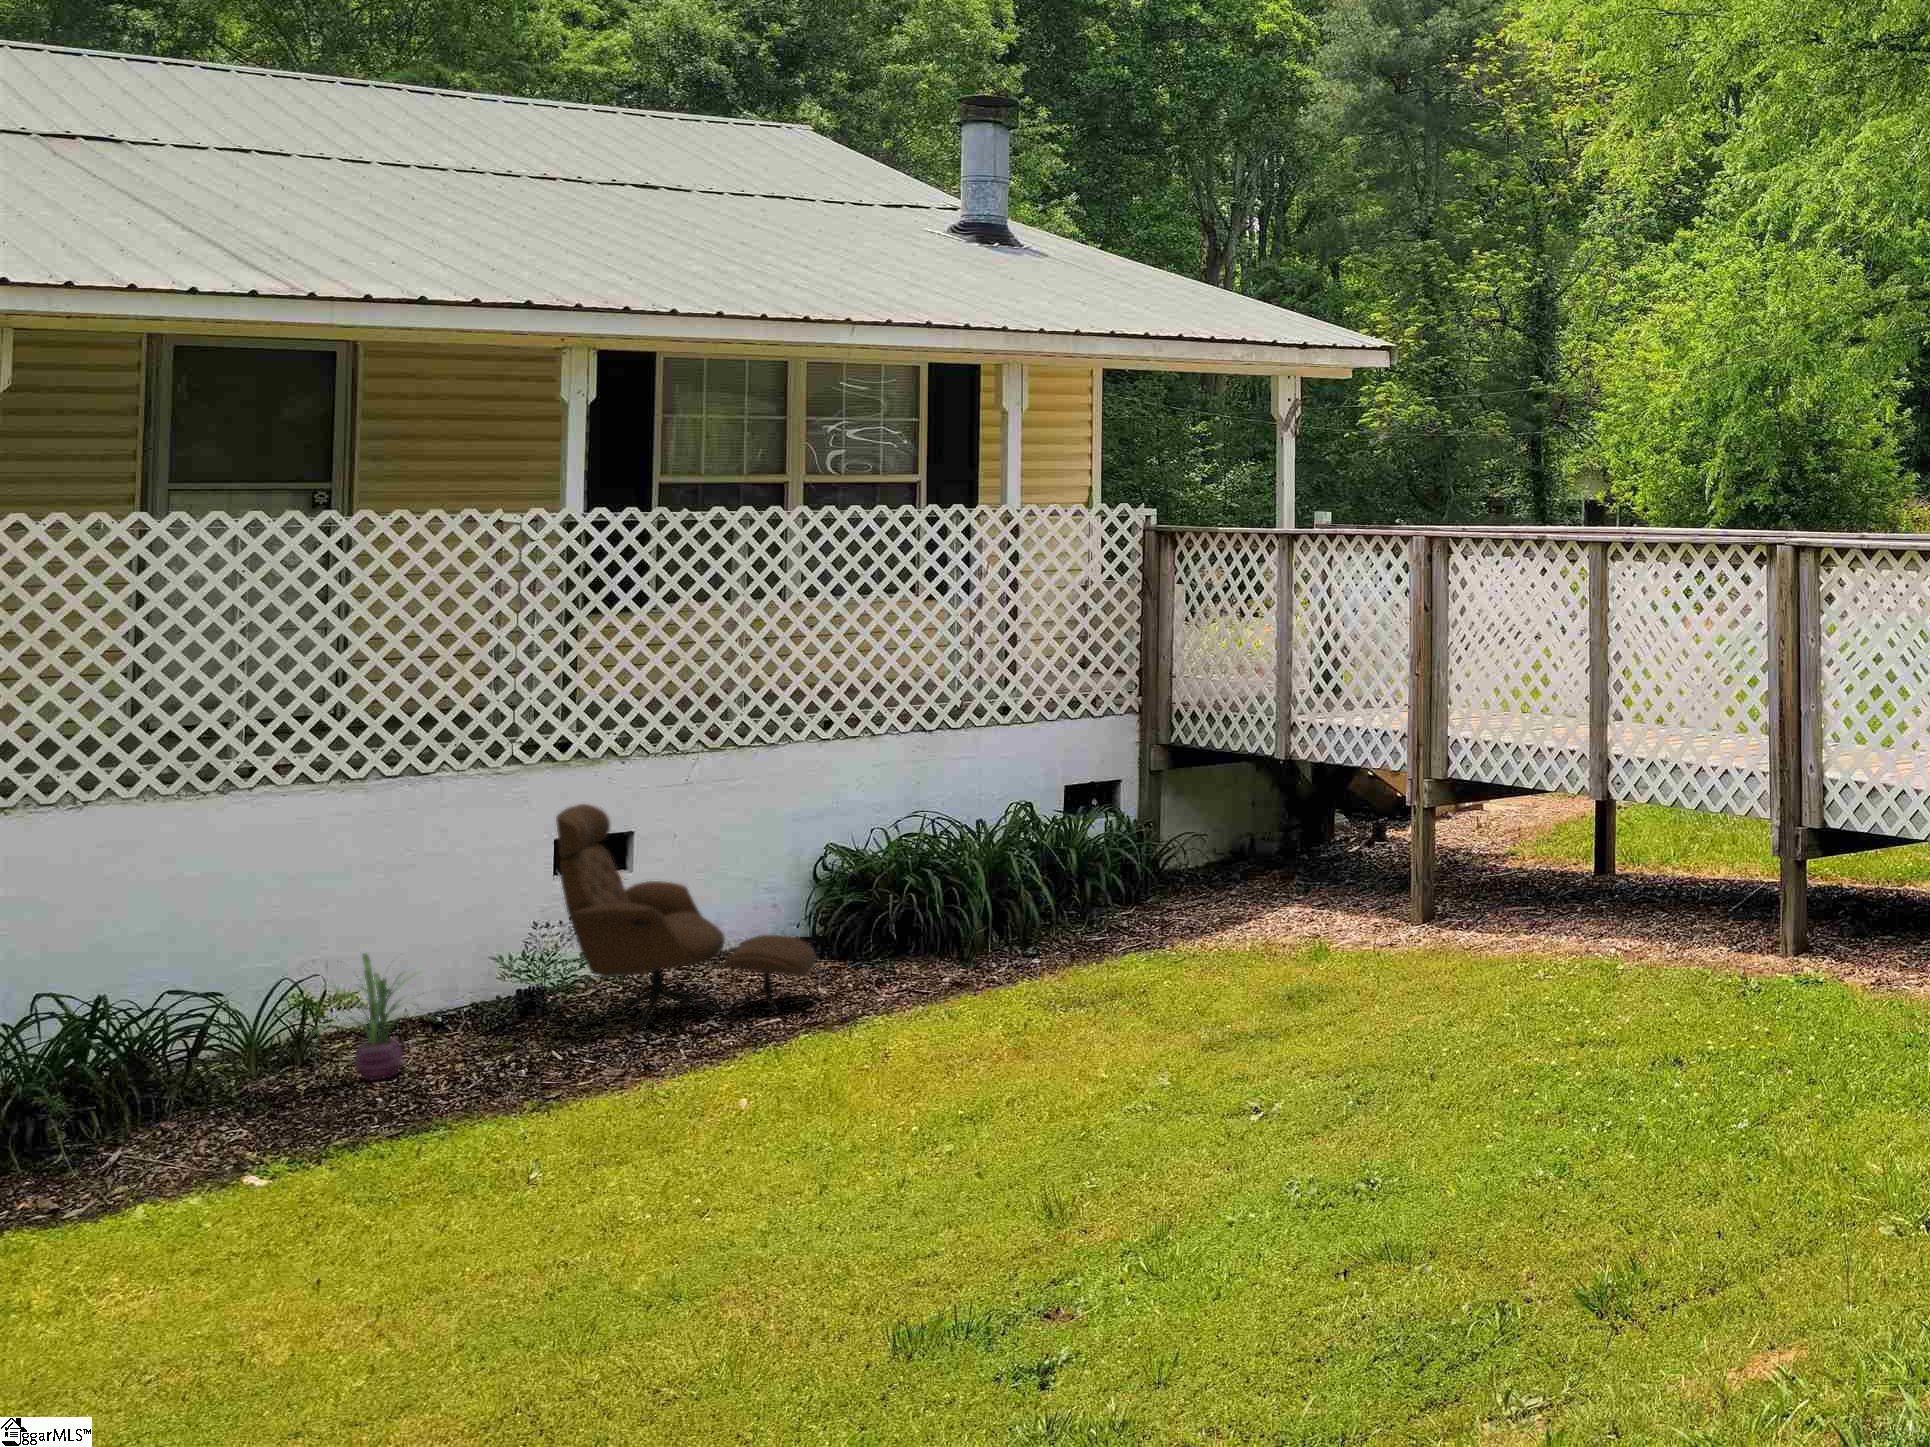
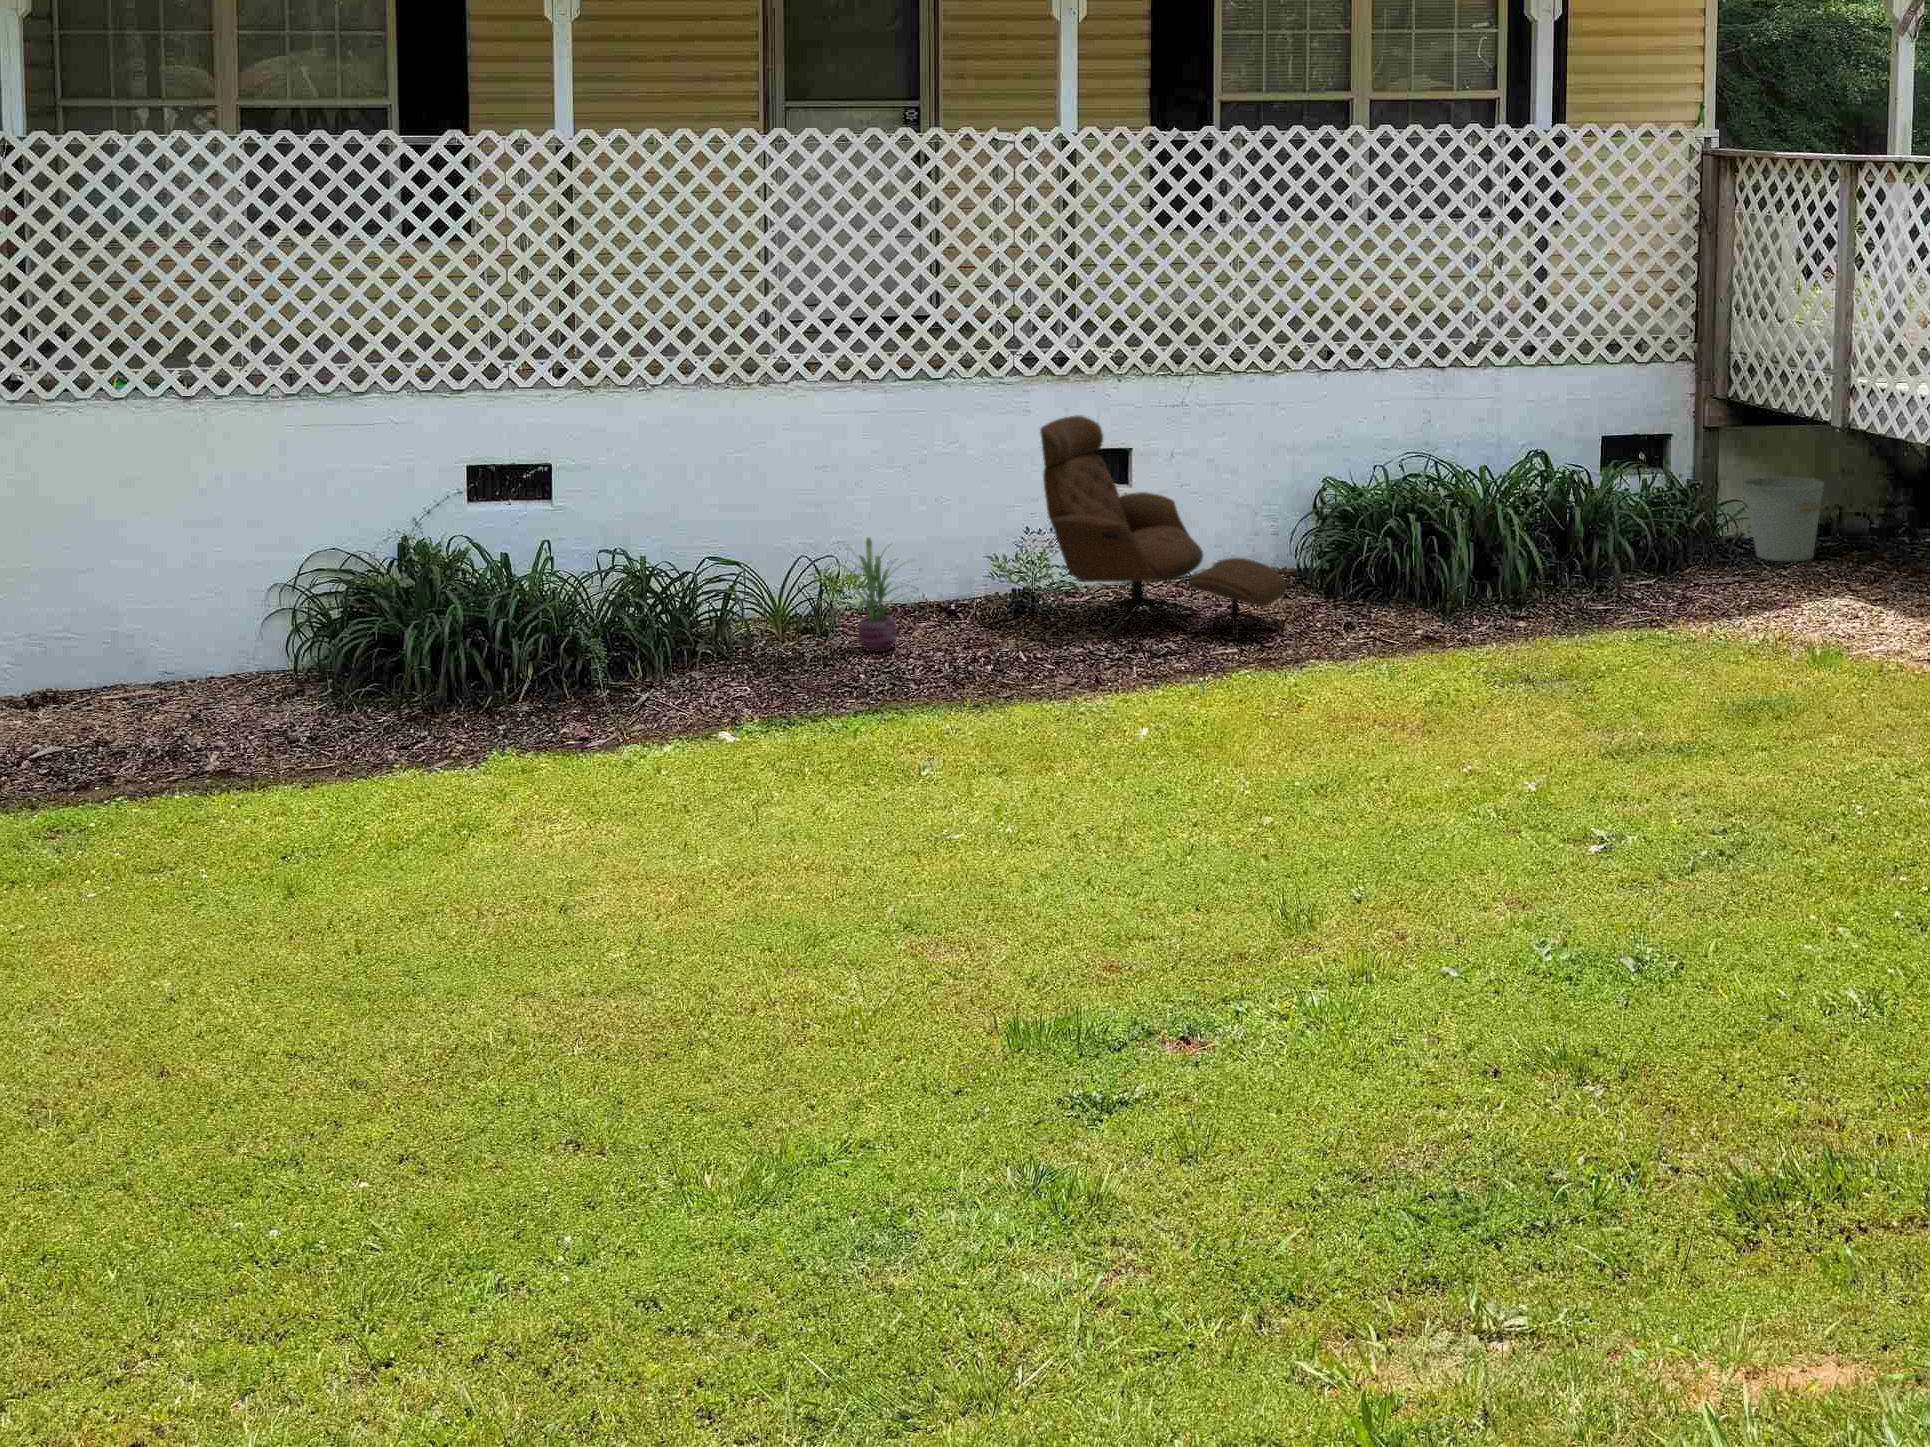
bucket: none [1192,817,1264,896] -> present [1743,477,1824,561]

